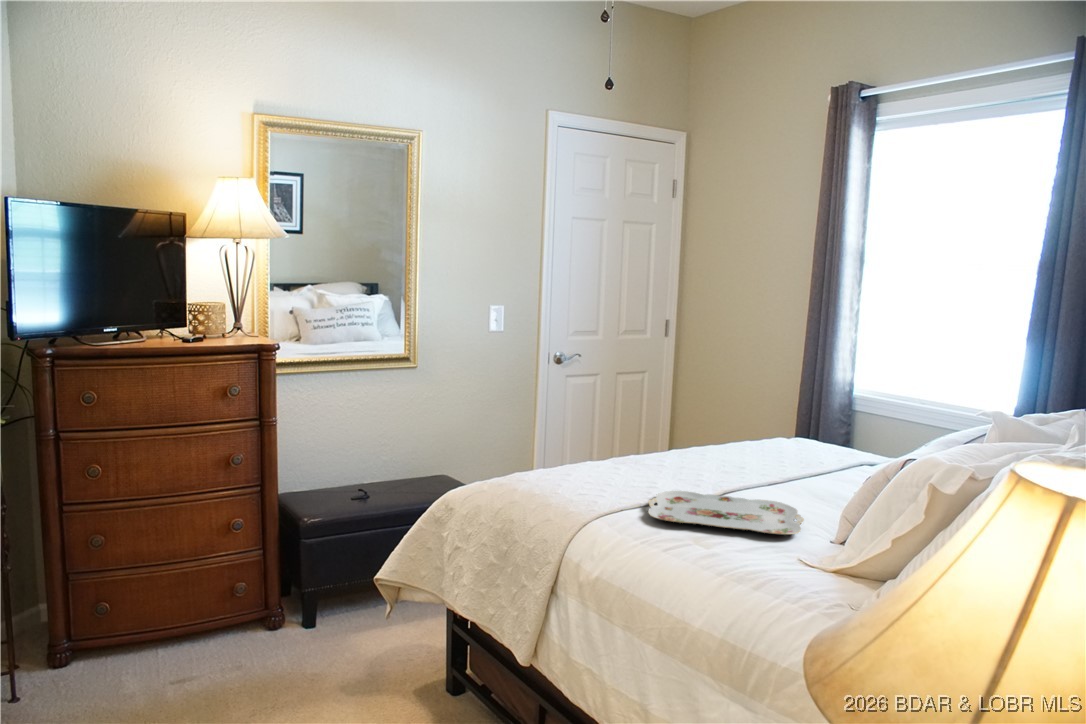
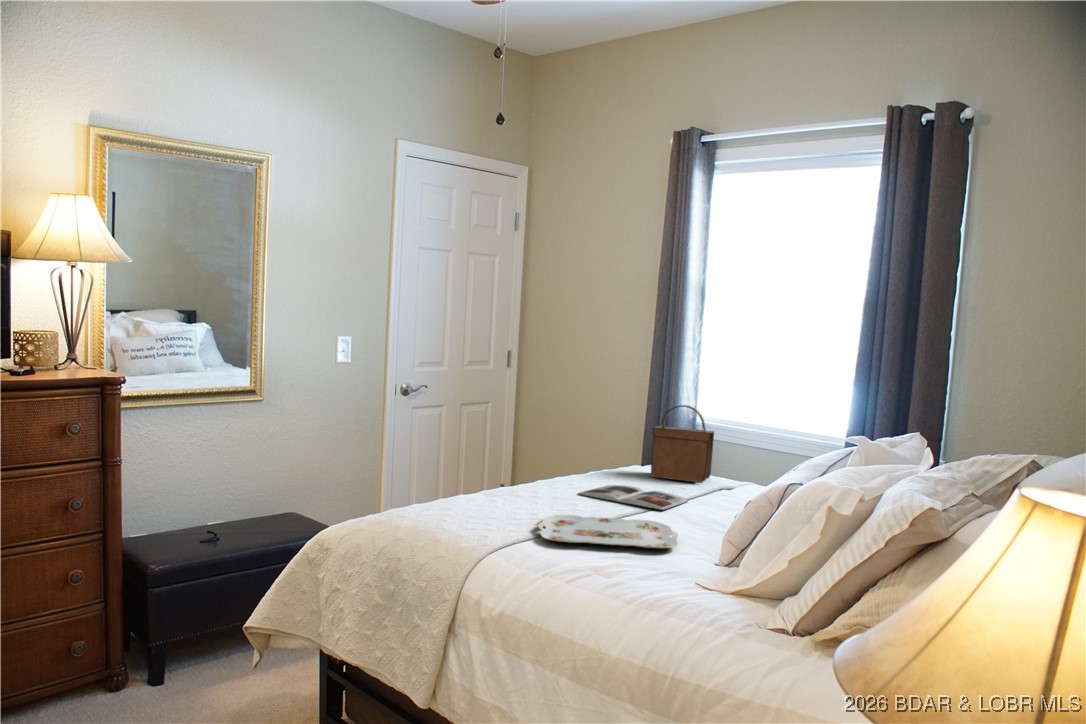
handbag: none [792,377,864,461] -> present [651,405,714,483]
magazine: none [705,460,828,490] -> present [578,485,688,510]

